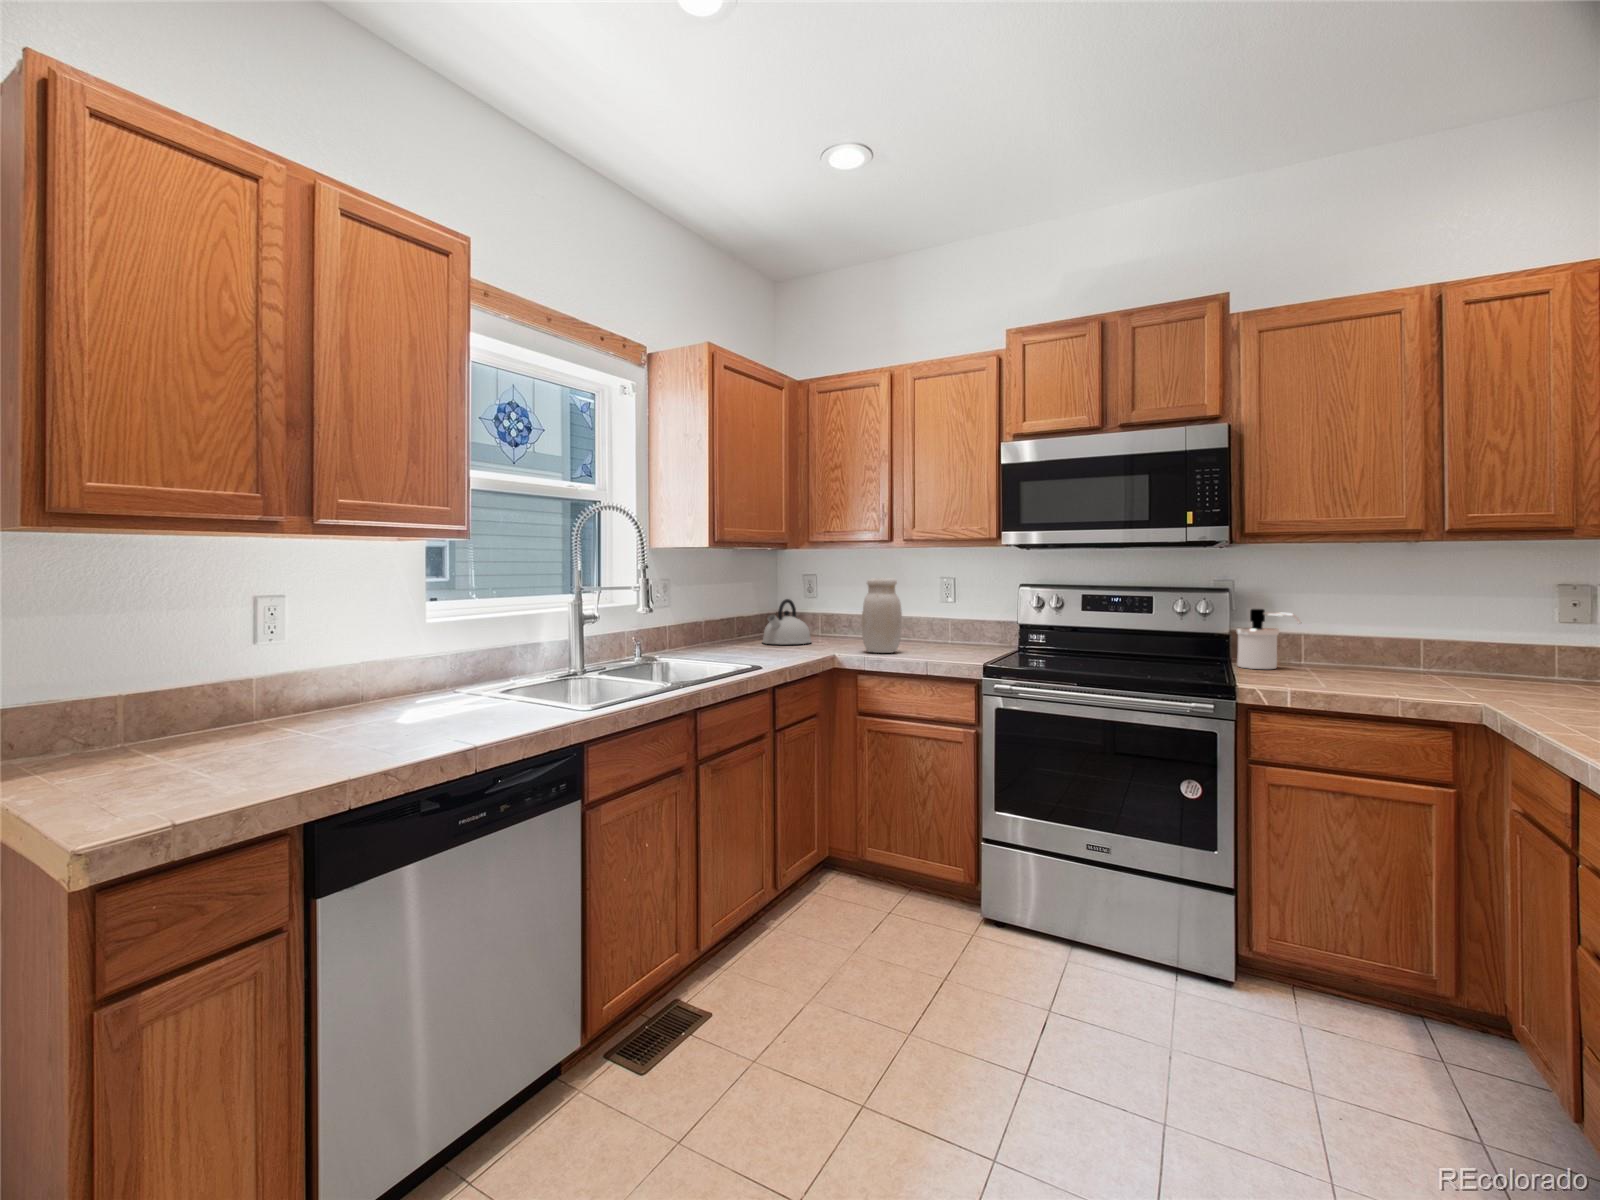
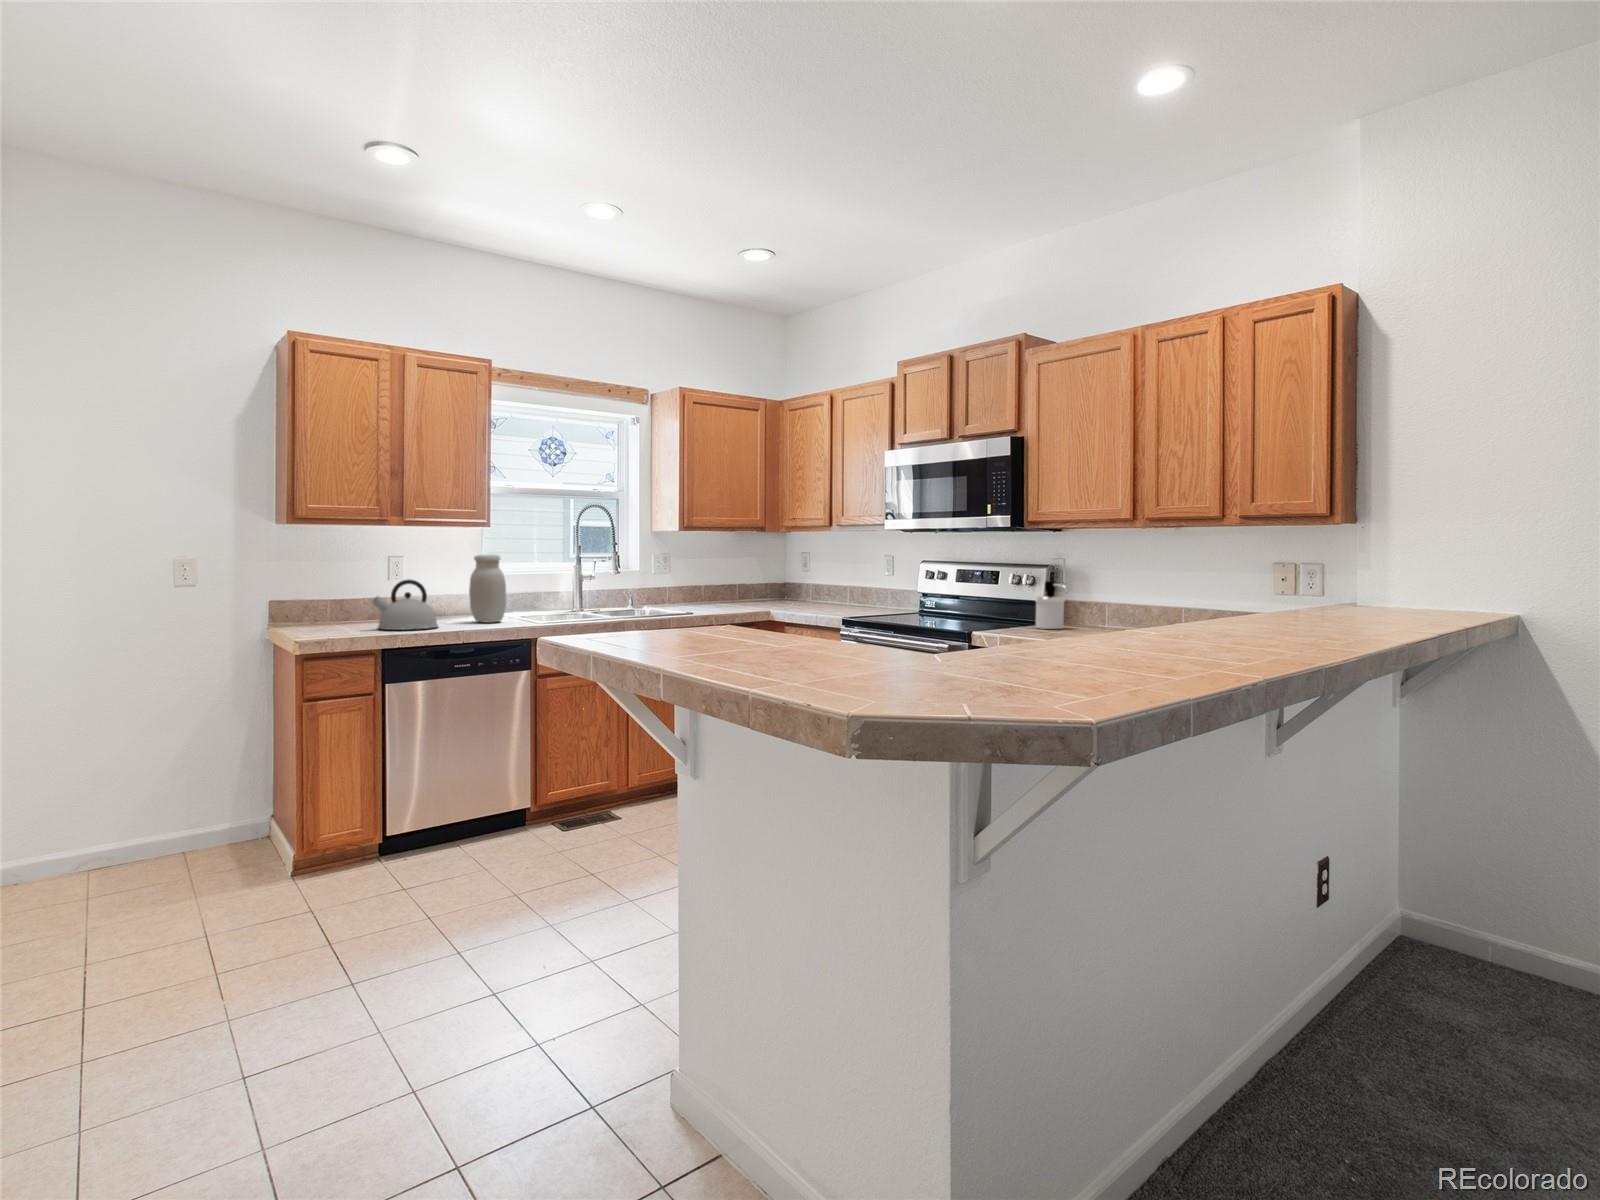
jar: present [862,578,902,653] -> present [469,554,506,623]
kettle: present [762,599,811,644] -> present [372,580,438,630]

